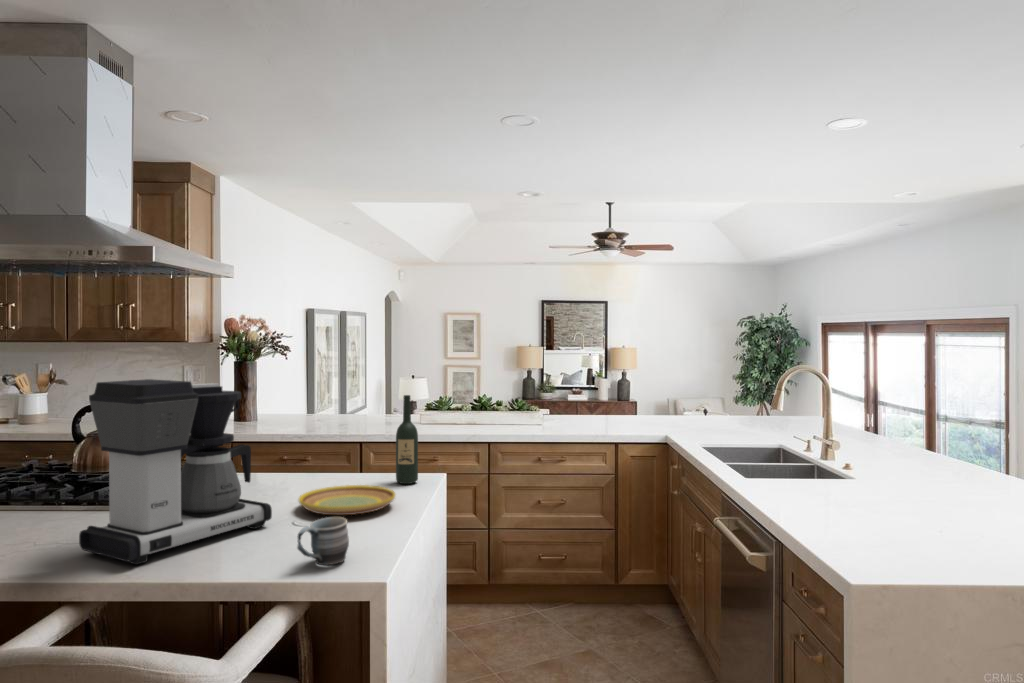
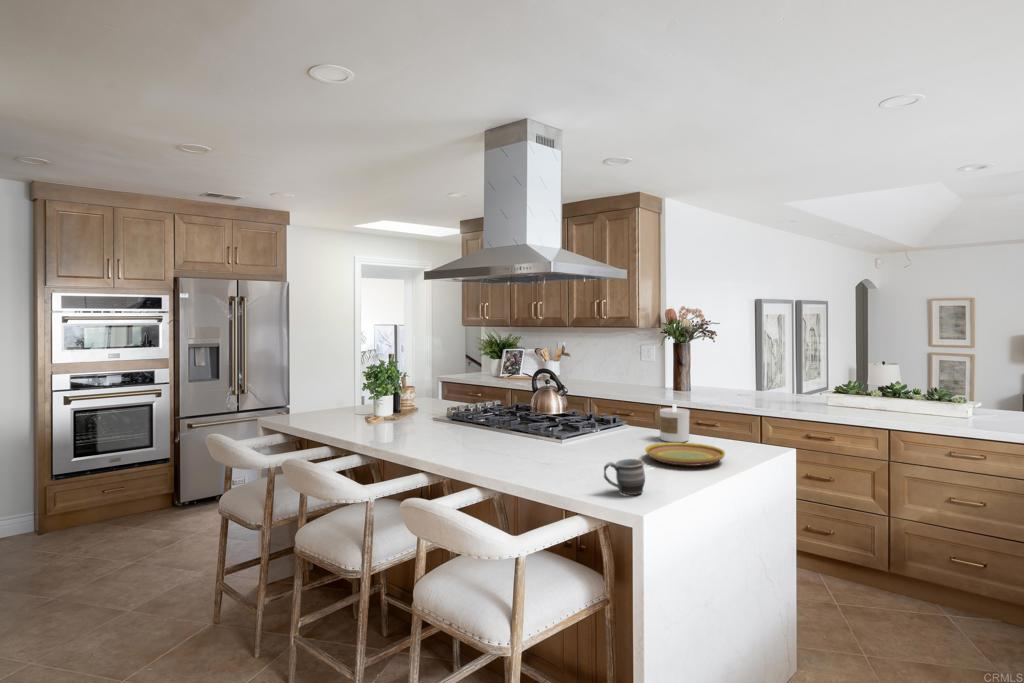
coffee maker: present [79,379,272,564] -> none [497,351,617,470]
wine bottle: present [396,395,418,484] -> none [745,373,766,451]
candle: none [290,440,328,488] -> present [660,404,690,442]

